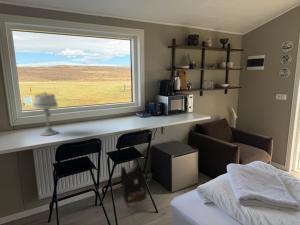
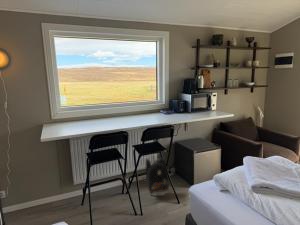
table lamp: present [33,92,58,136] -> none [71,90,92,127]

